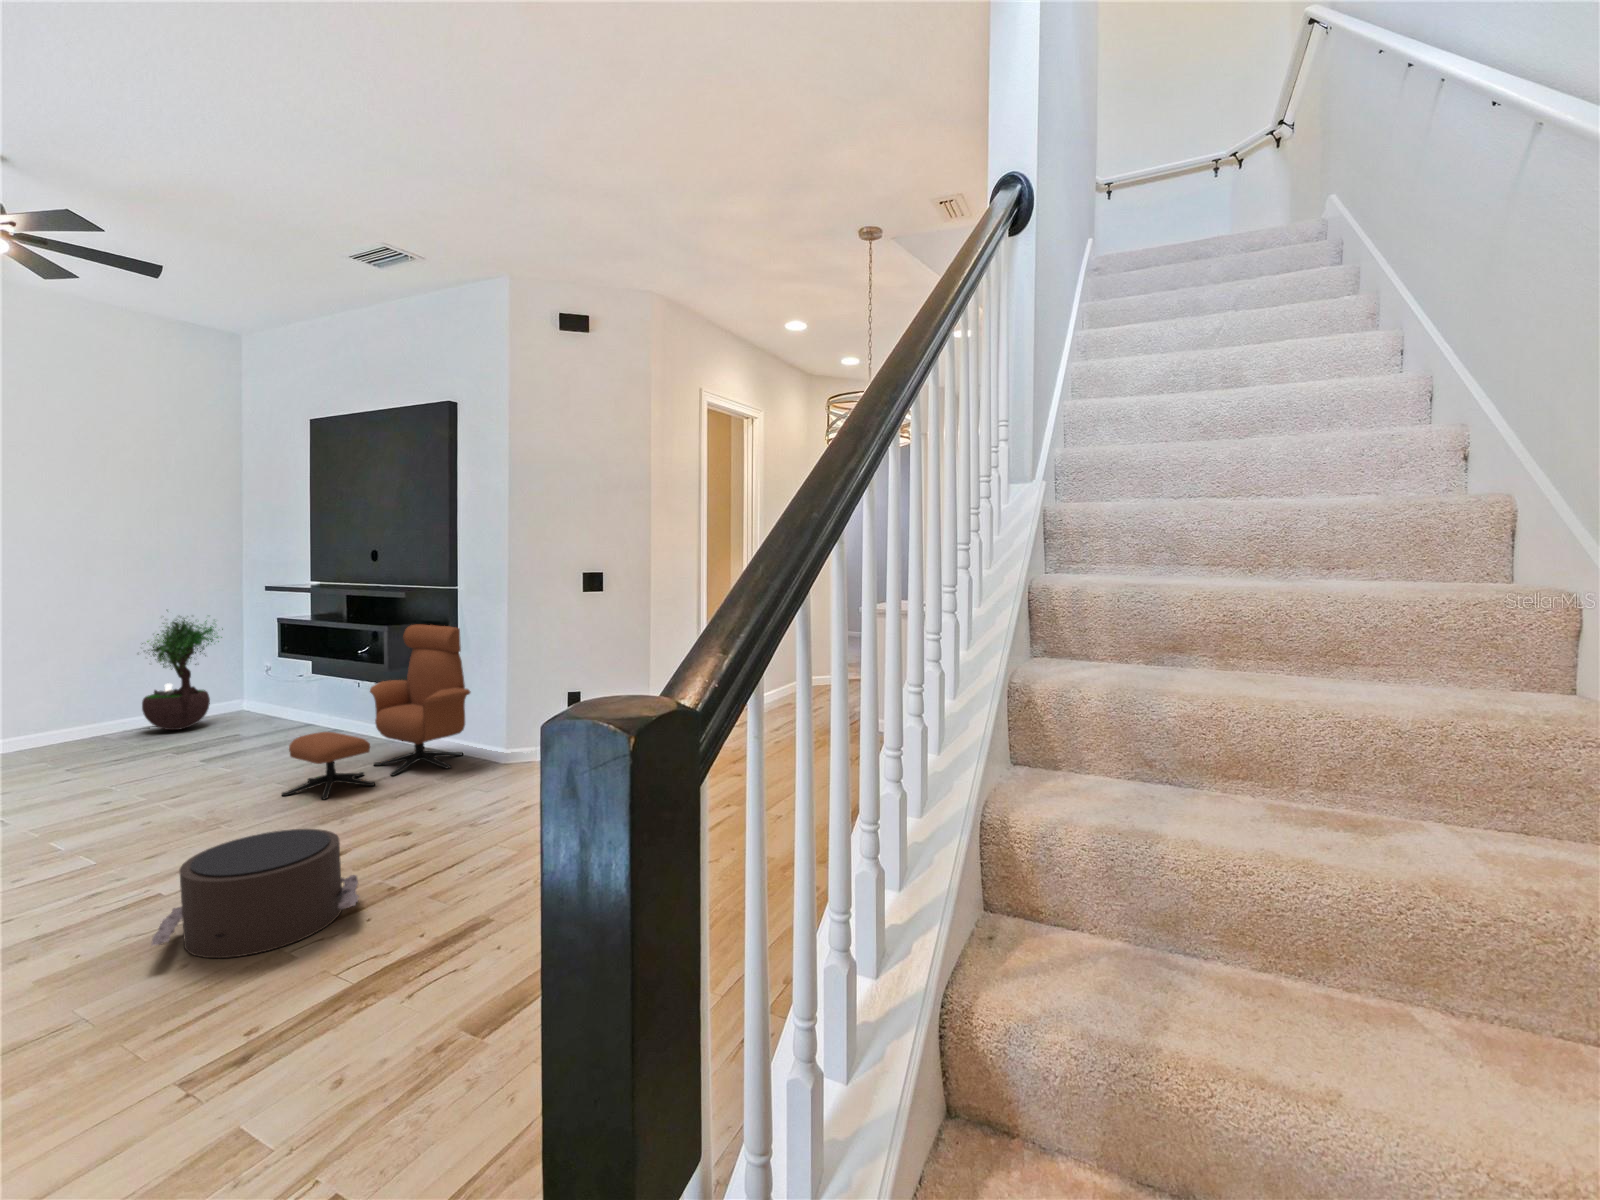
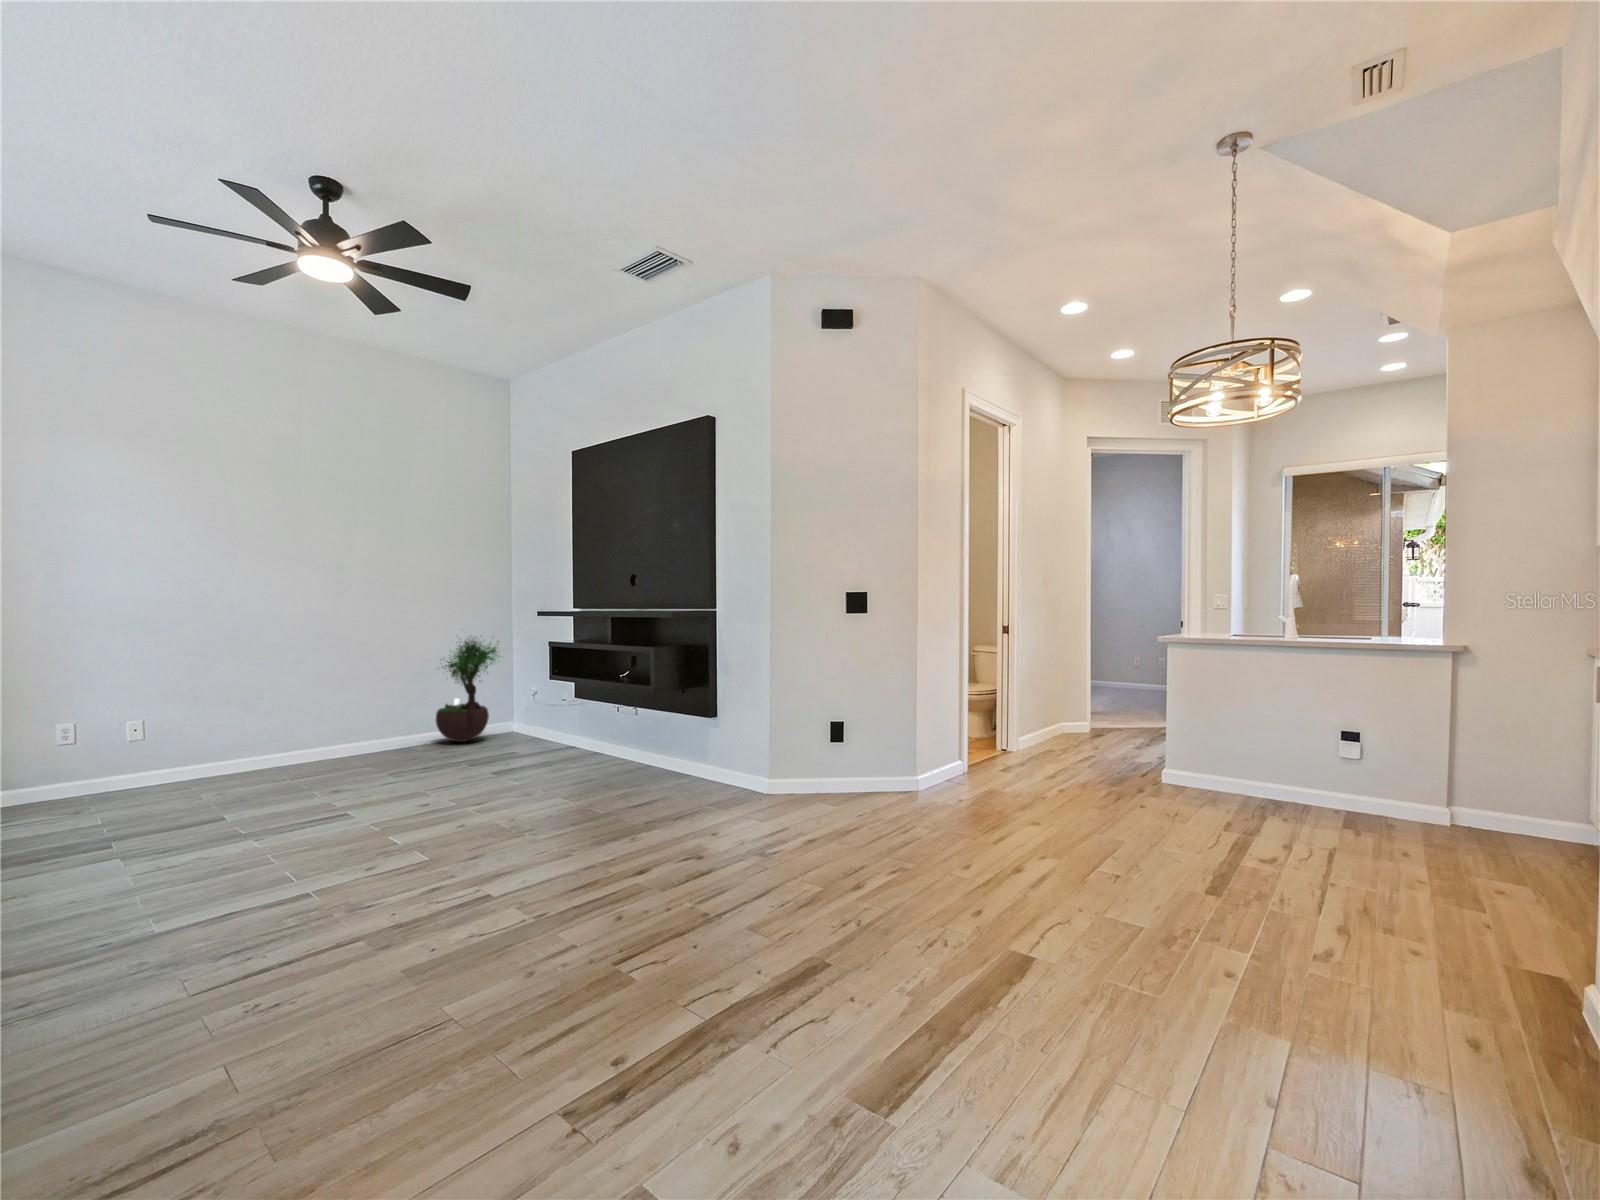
lounge chair: present [282,625,470,799] -> none [568,647,738,814]
pouf: present [151,829,359,958] -> none [501,839,687,971]

